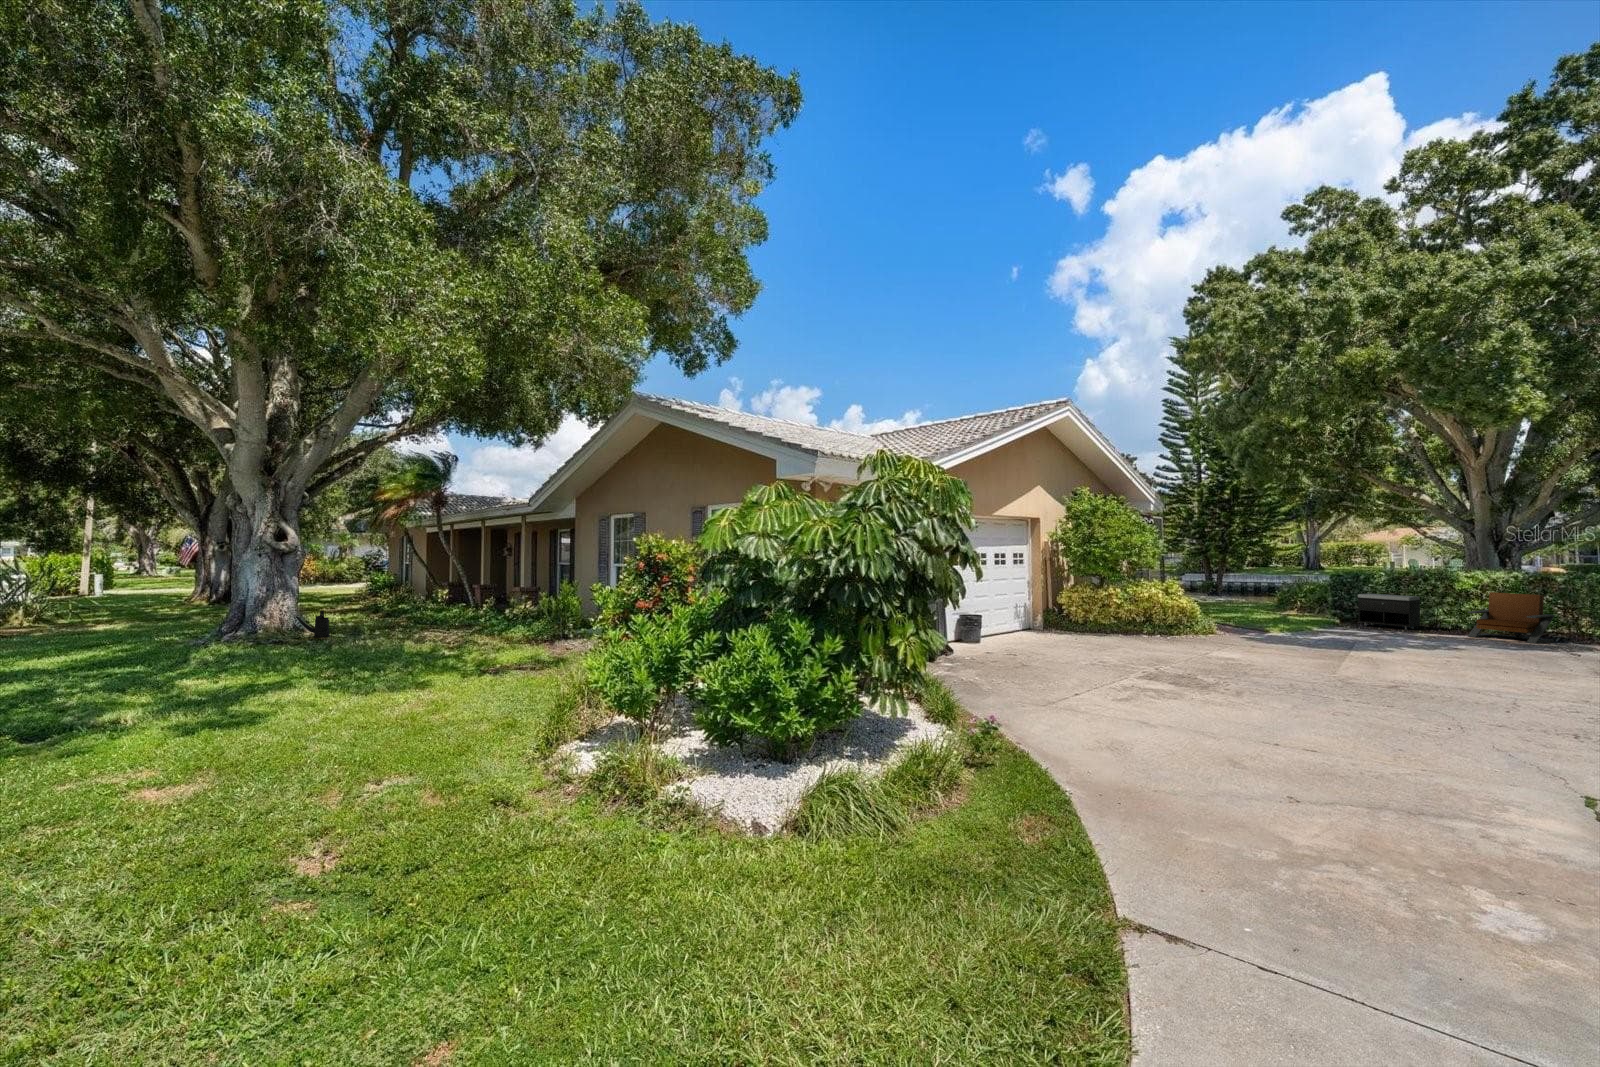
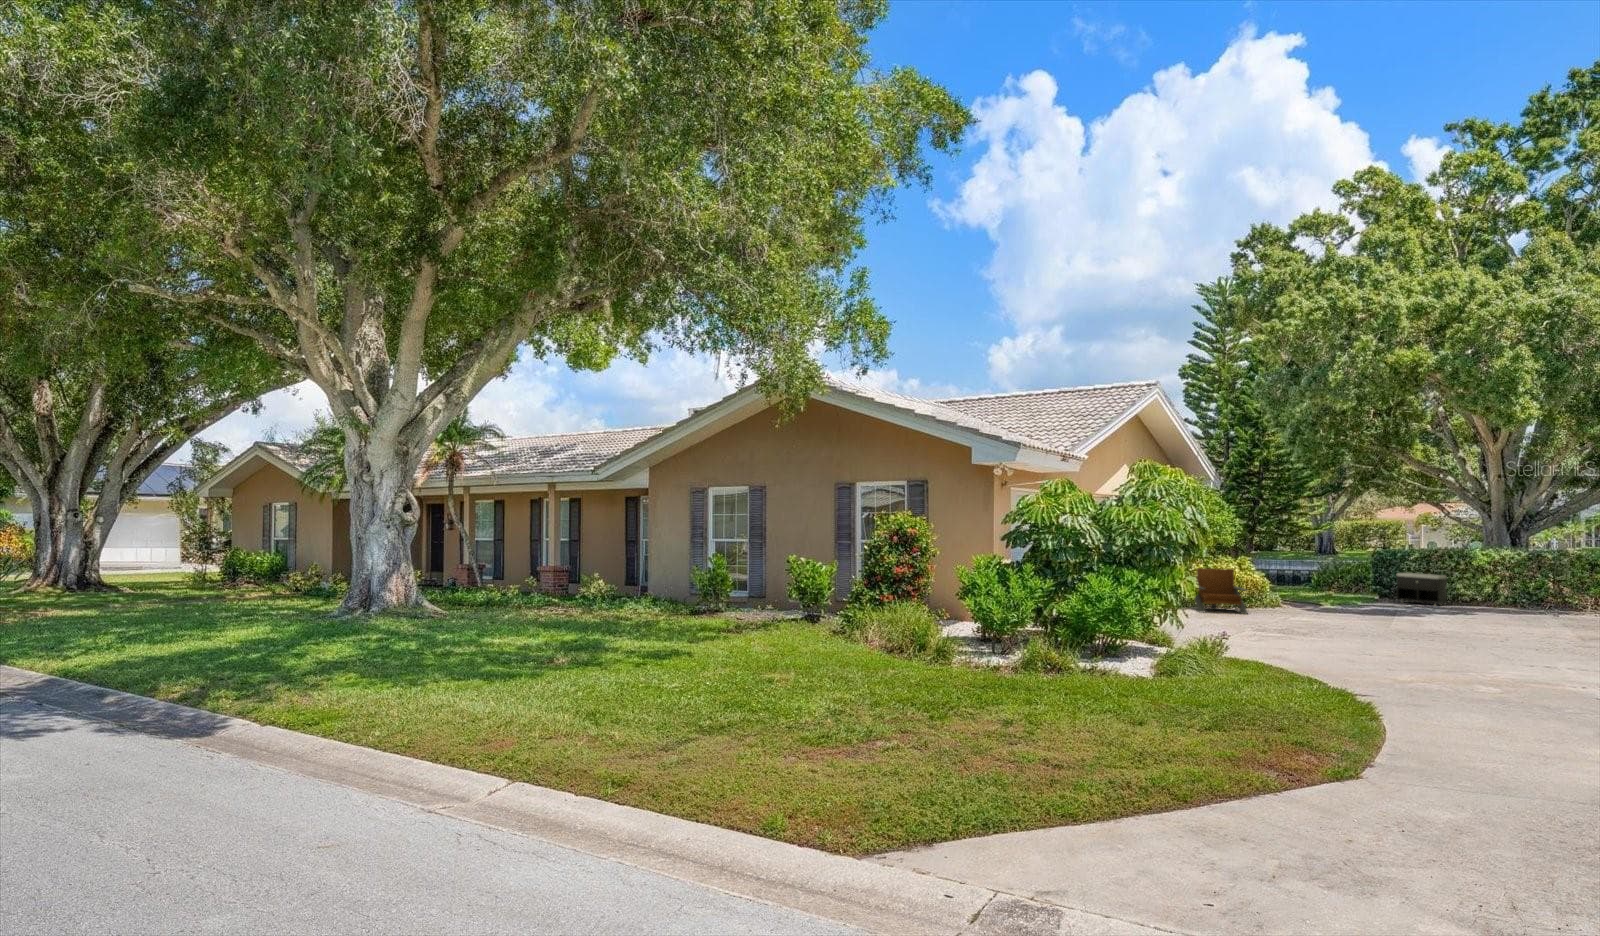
lounge chair: present [1468,592,1554,643] -> present [1191,568,1248,614]
watering can: present [296,611,335,638] -> none [416,581,451,610]

